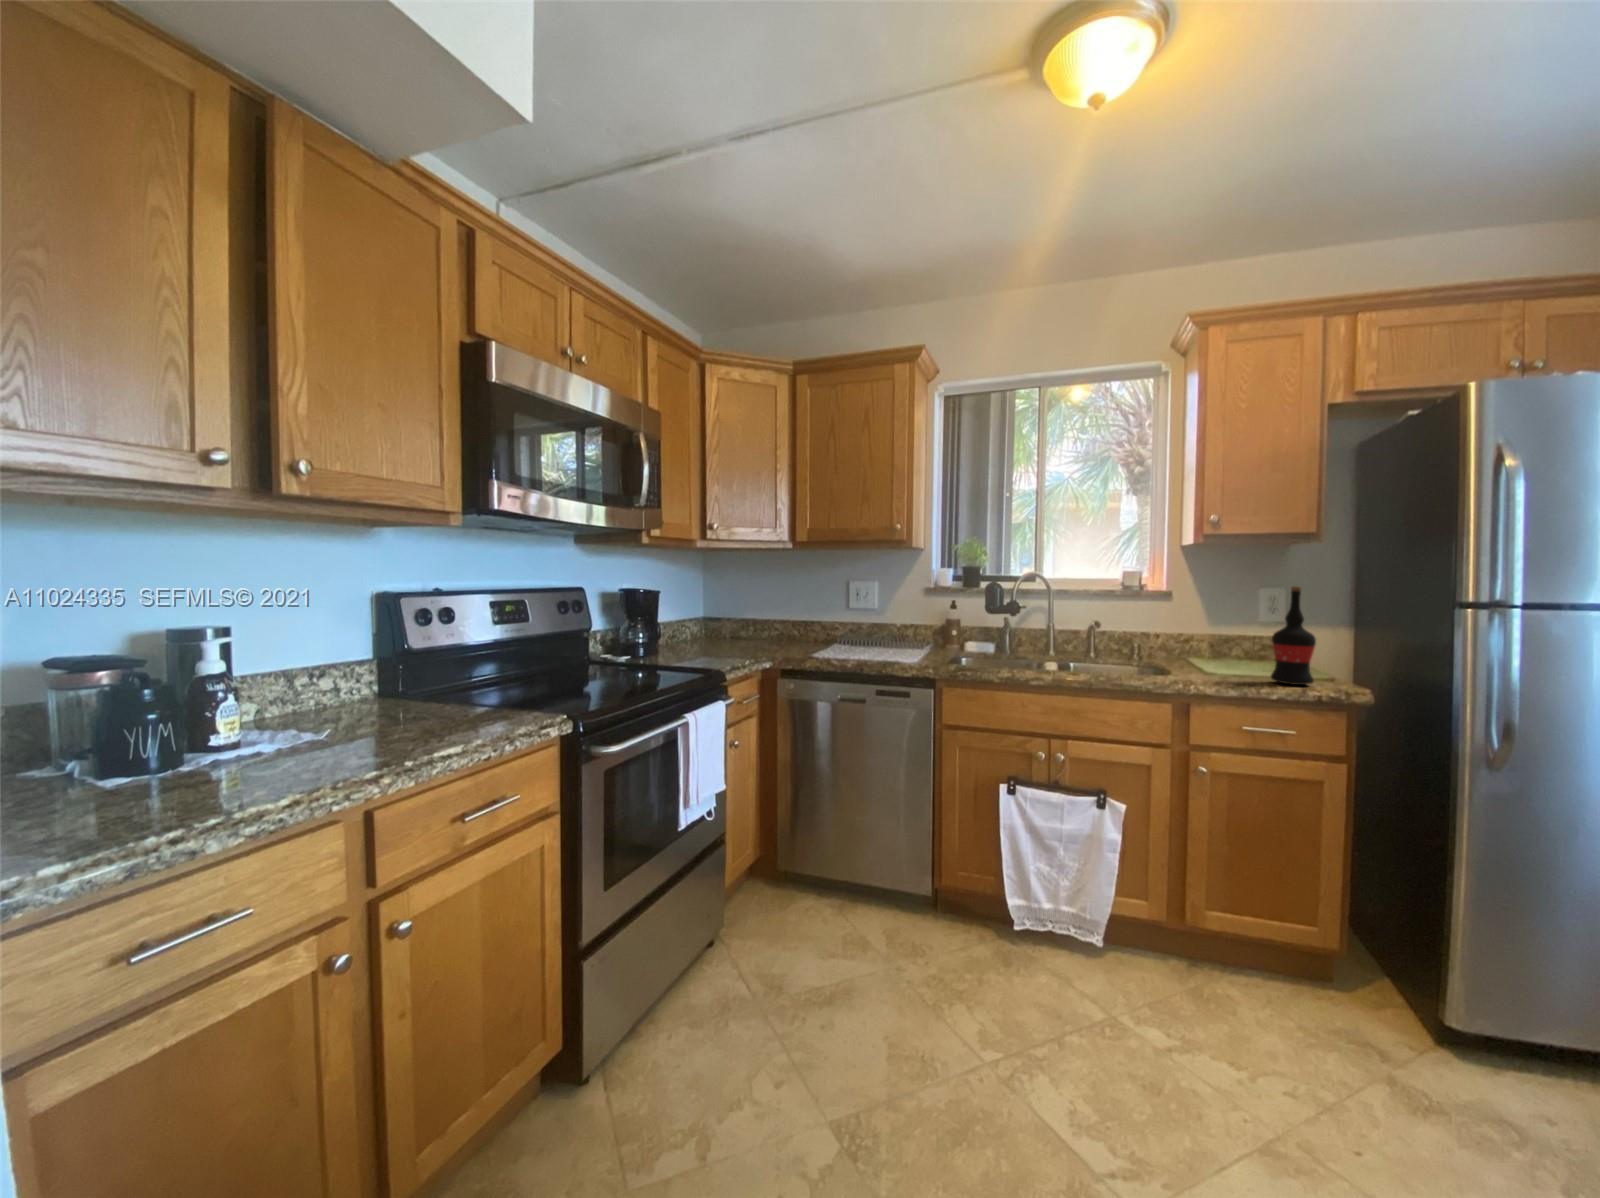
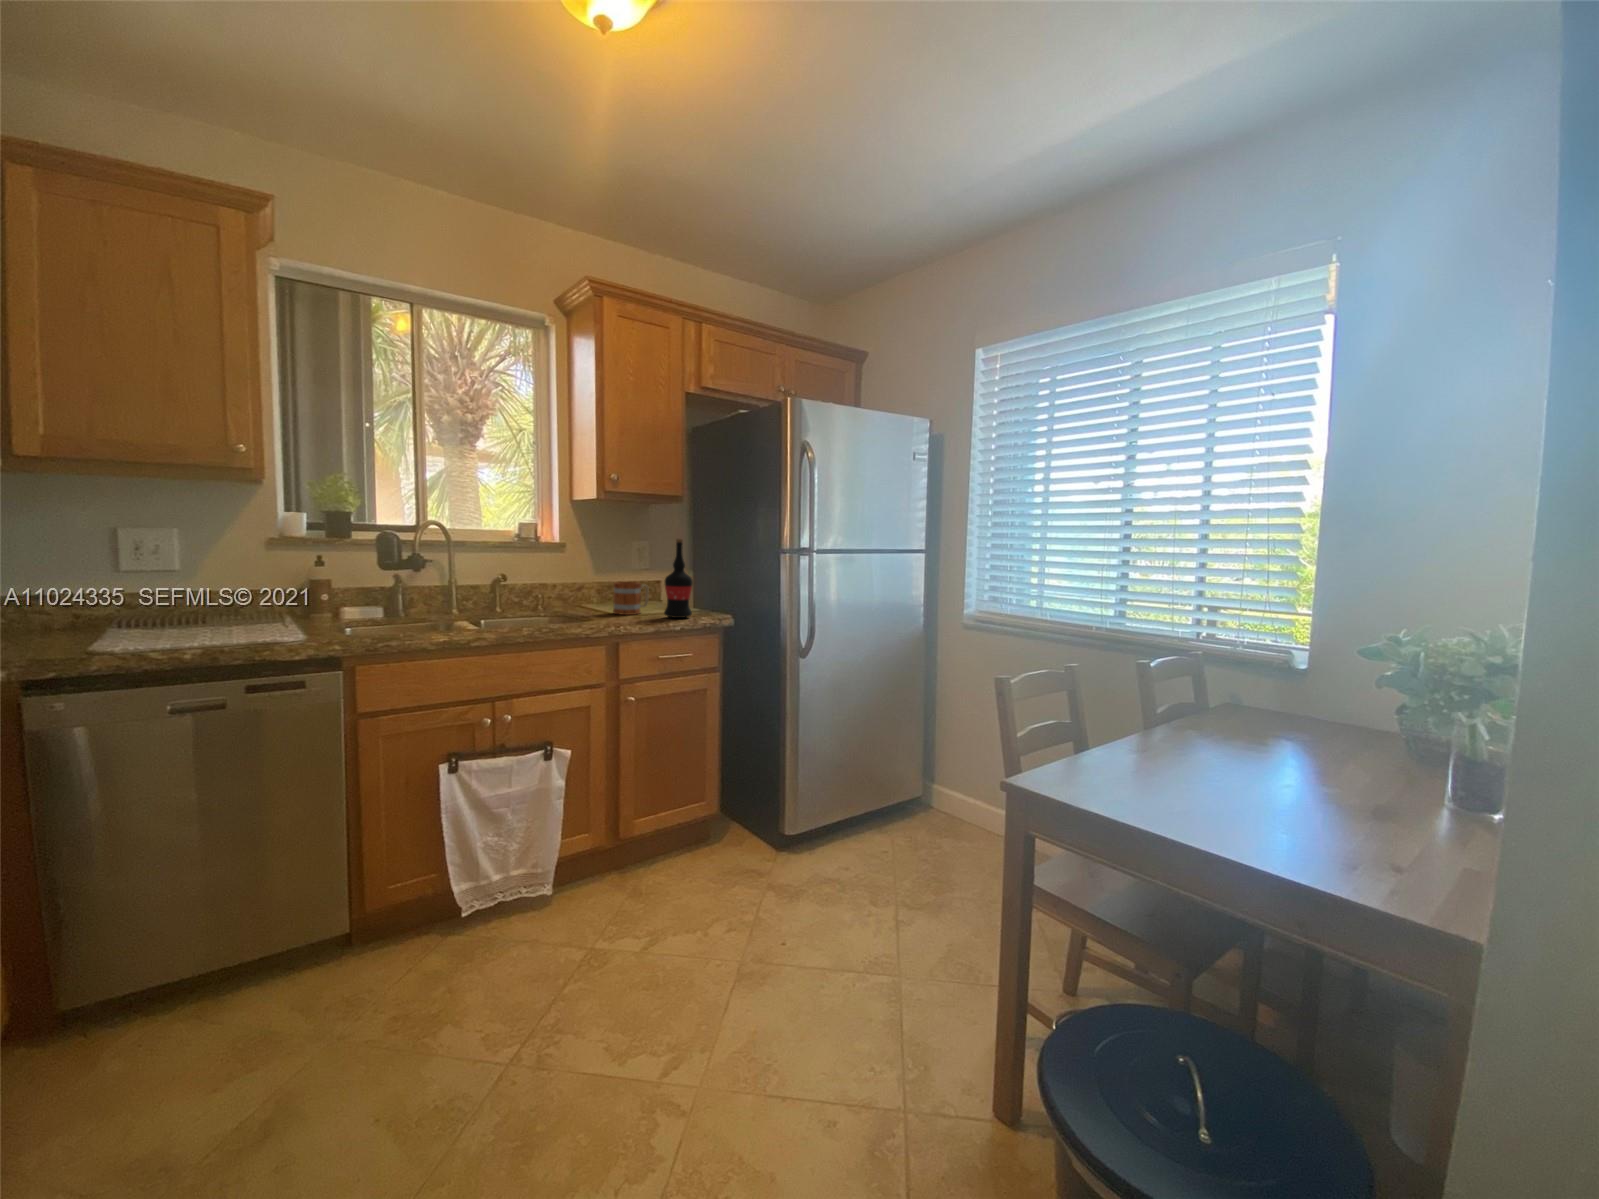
mug: none [1211,636,1264,674] -> present [613,582,649,615]

